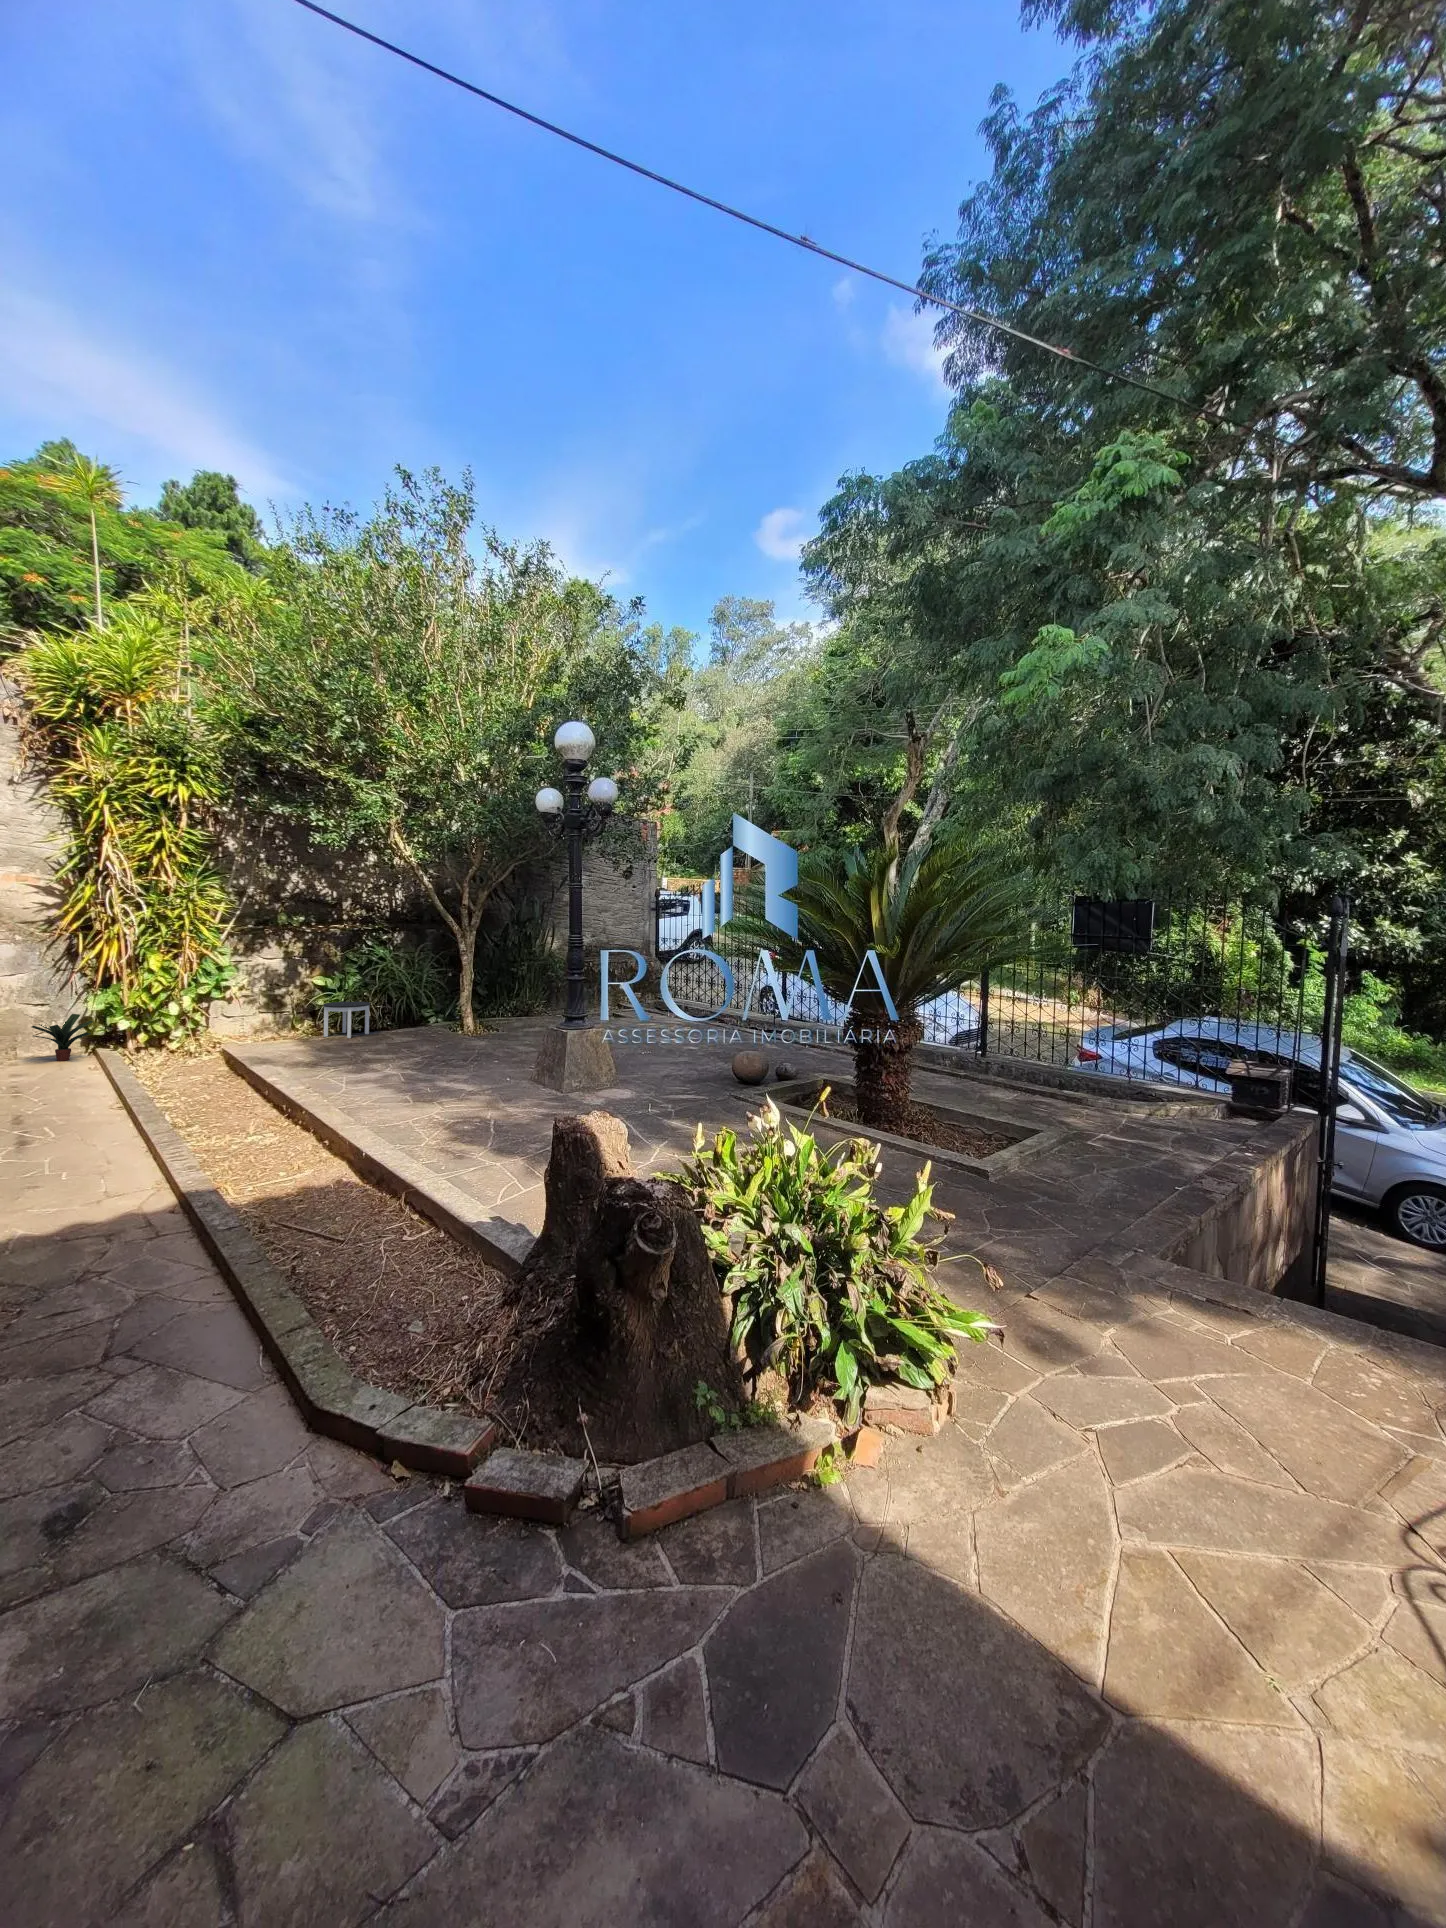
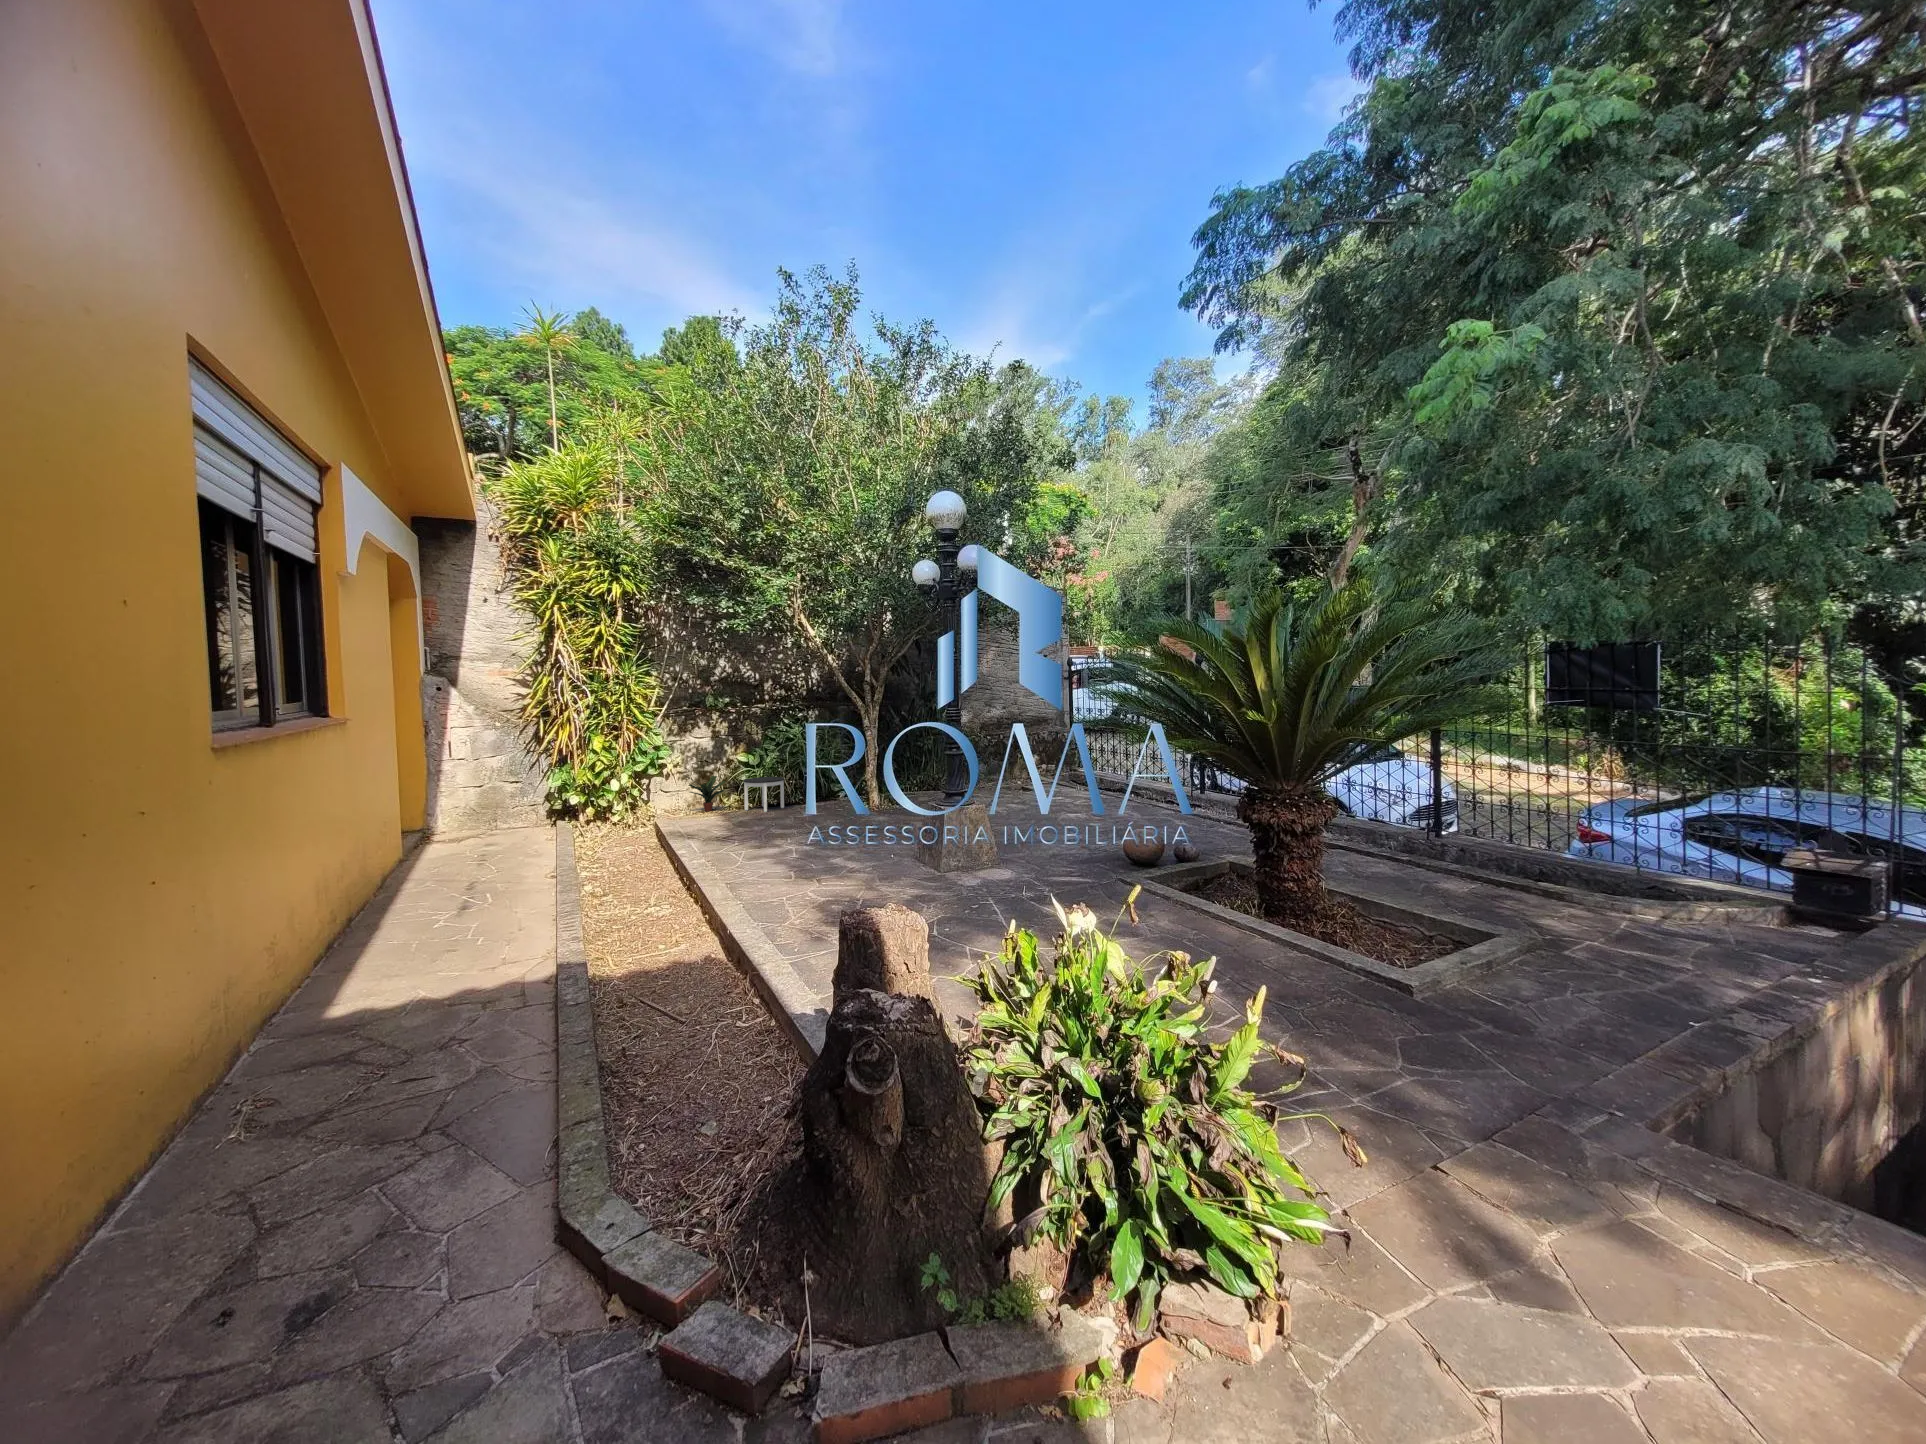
potted plant: present [32,1014,93,1061] -> present [686,776,725,811]

